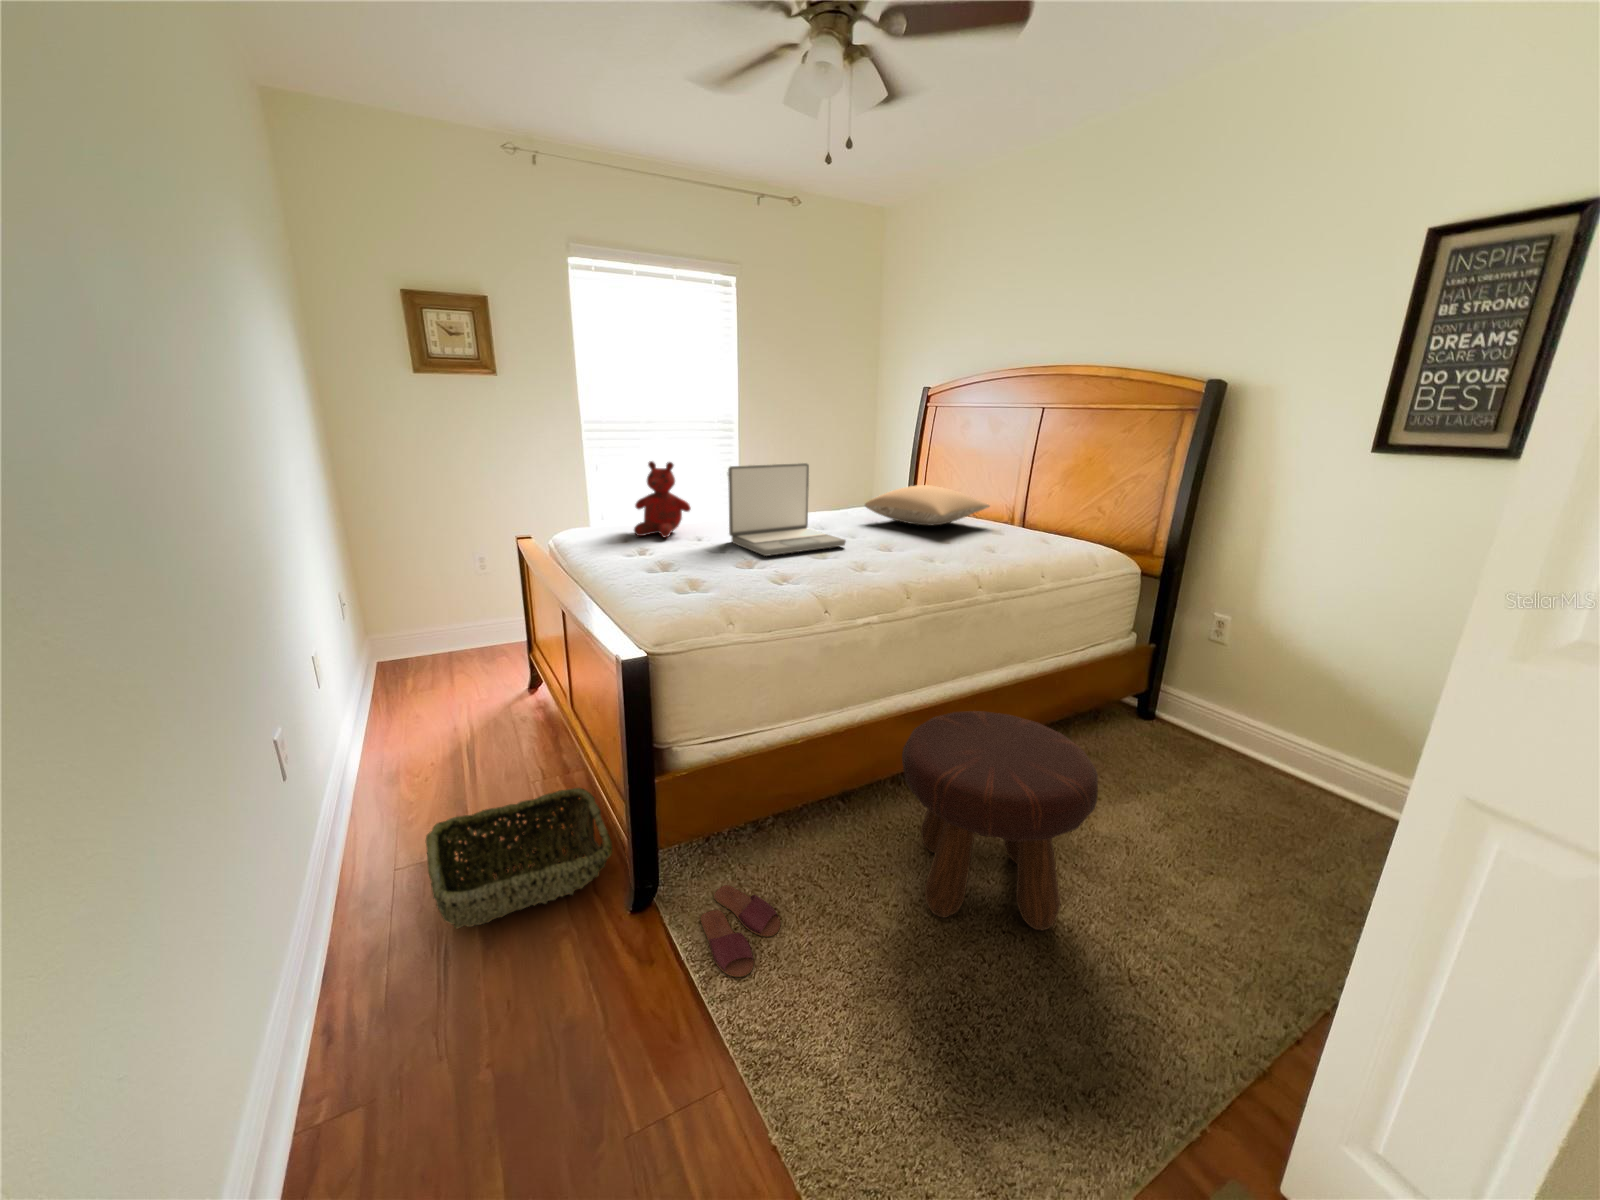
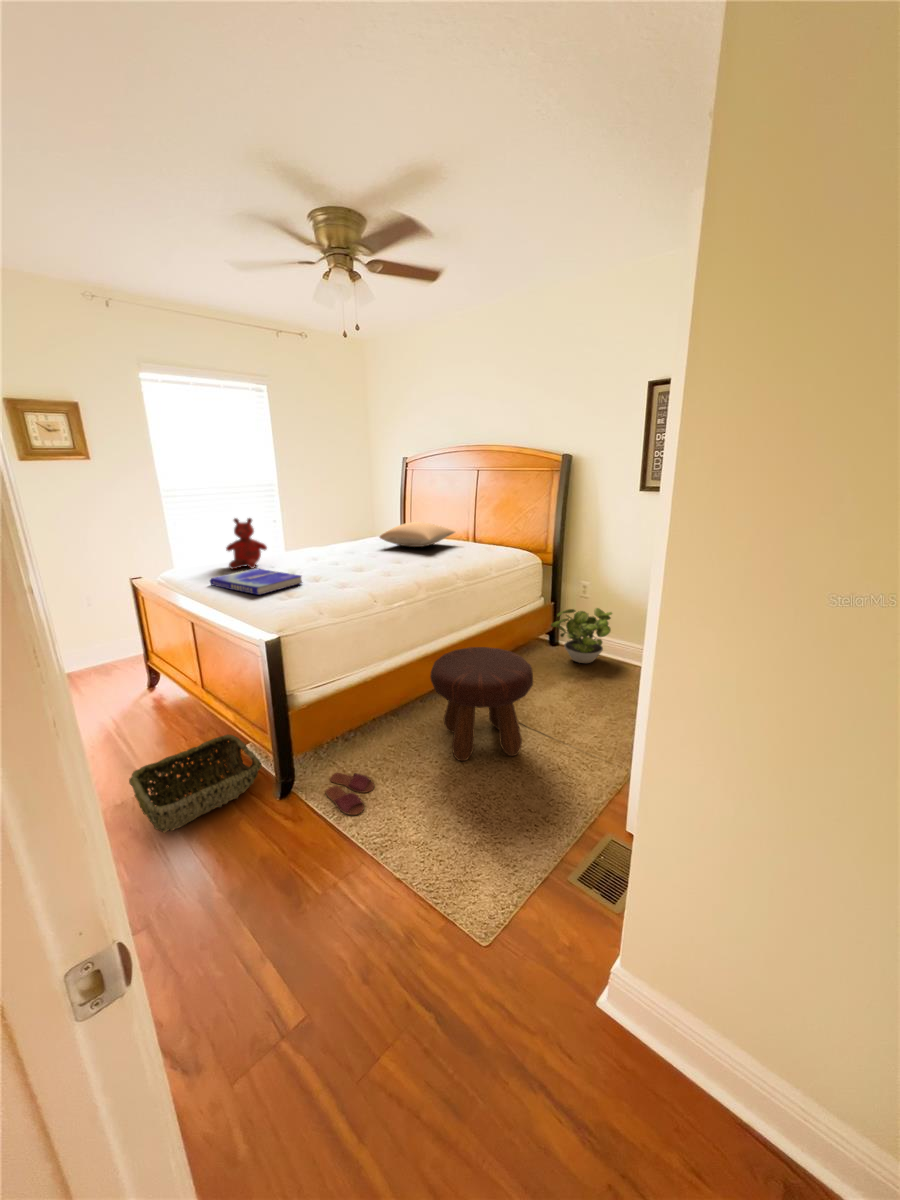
laptop: present [728,463,846,556] -> none [293,513,374,574]
book: none [596,538,724,580] -> present [210,568,302,595]
potted plant: none [1145,662,1276,763] -> present [551,608,612,663]

